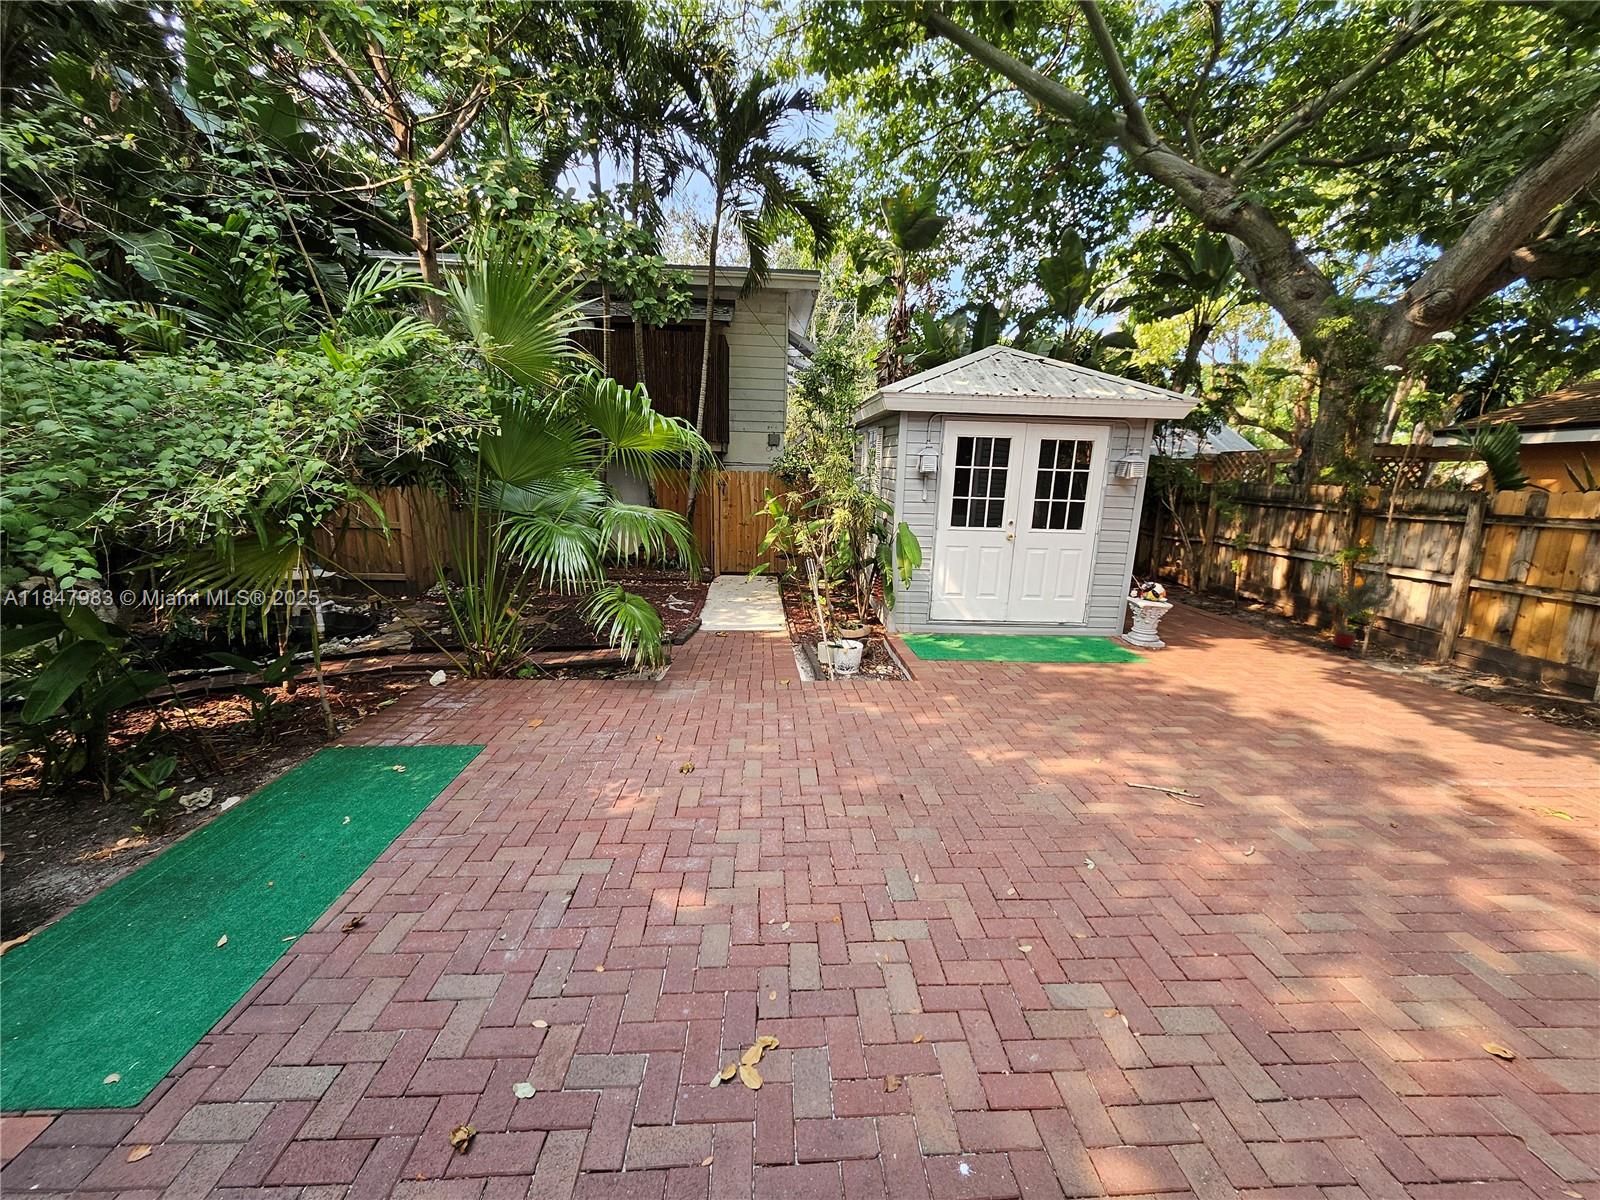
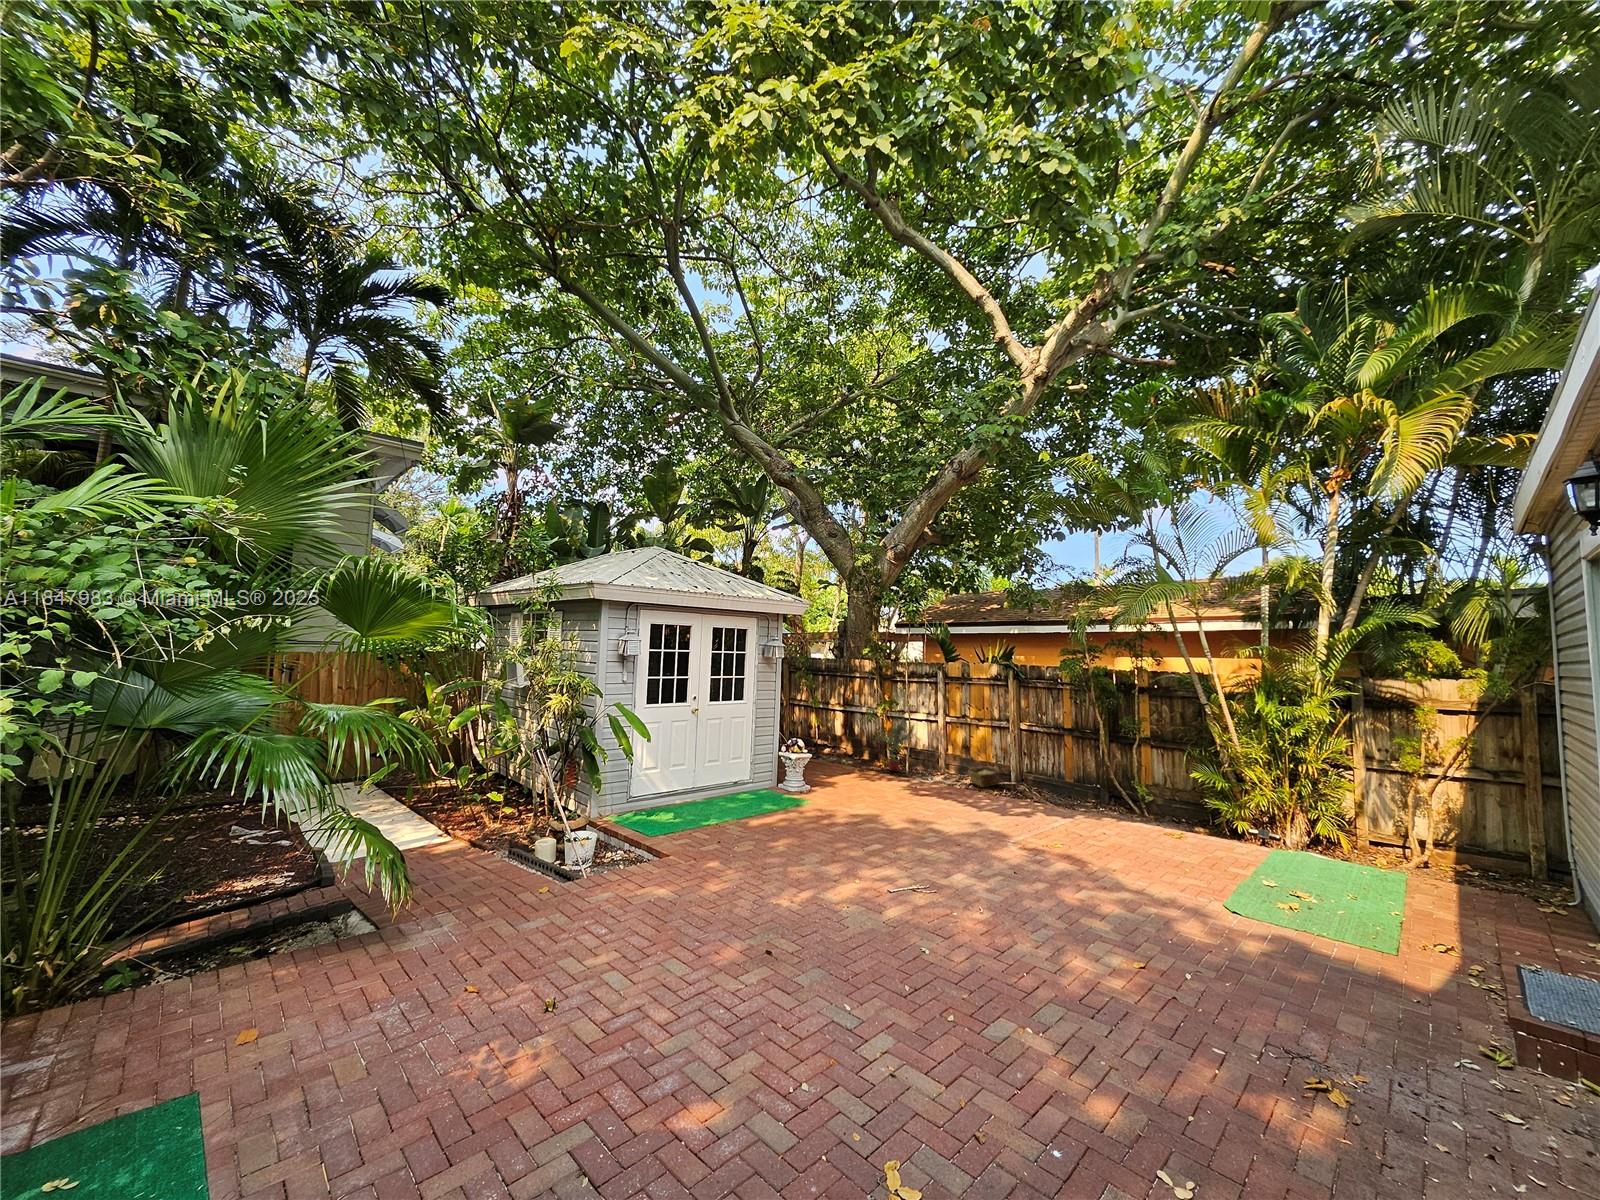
woven basket: none [1481,668,1563,707] -> present [969,766,1000,787]

